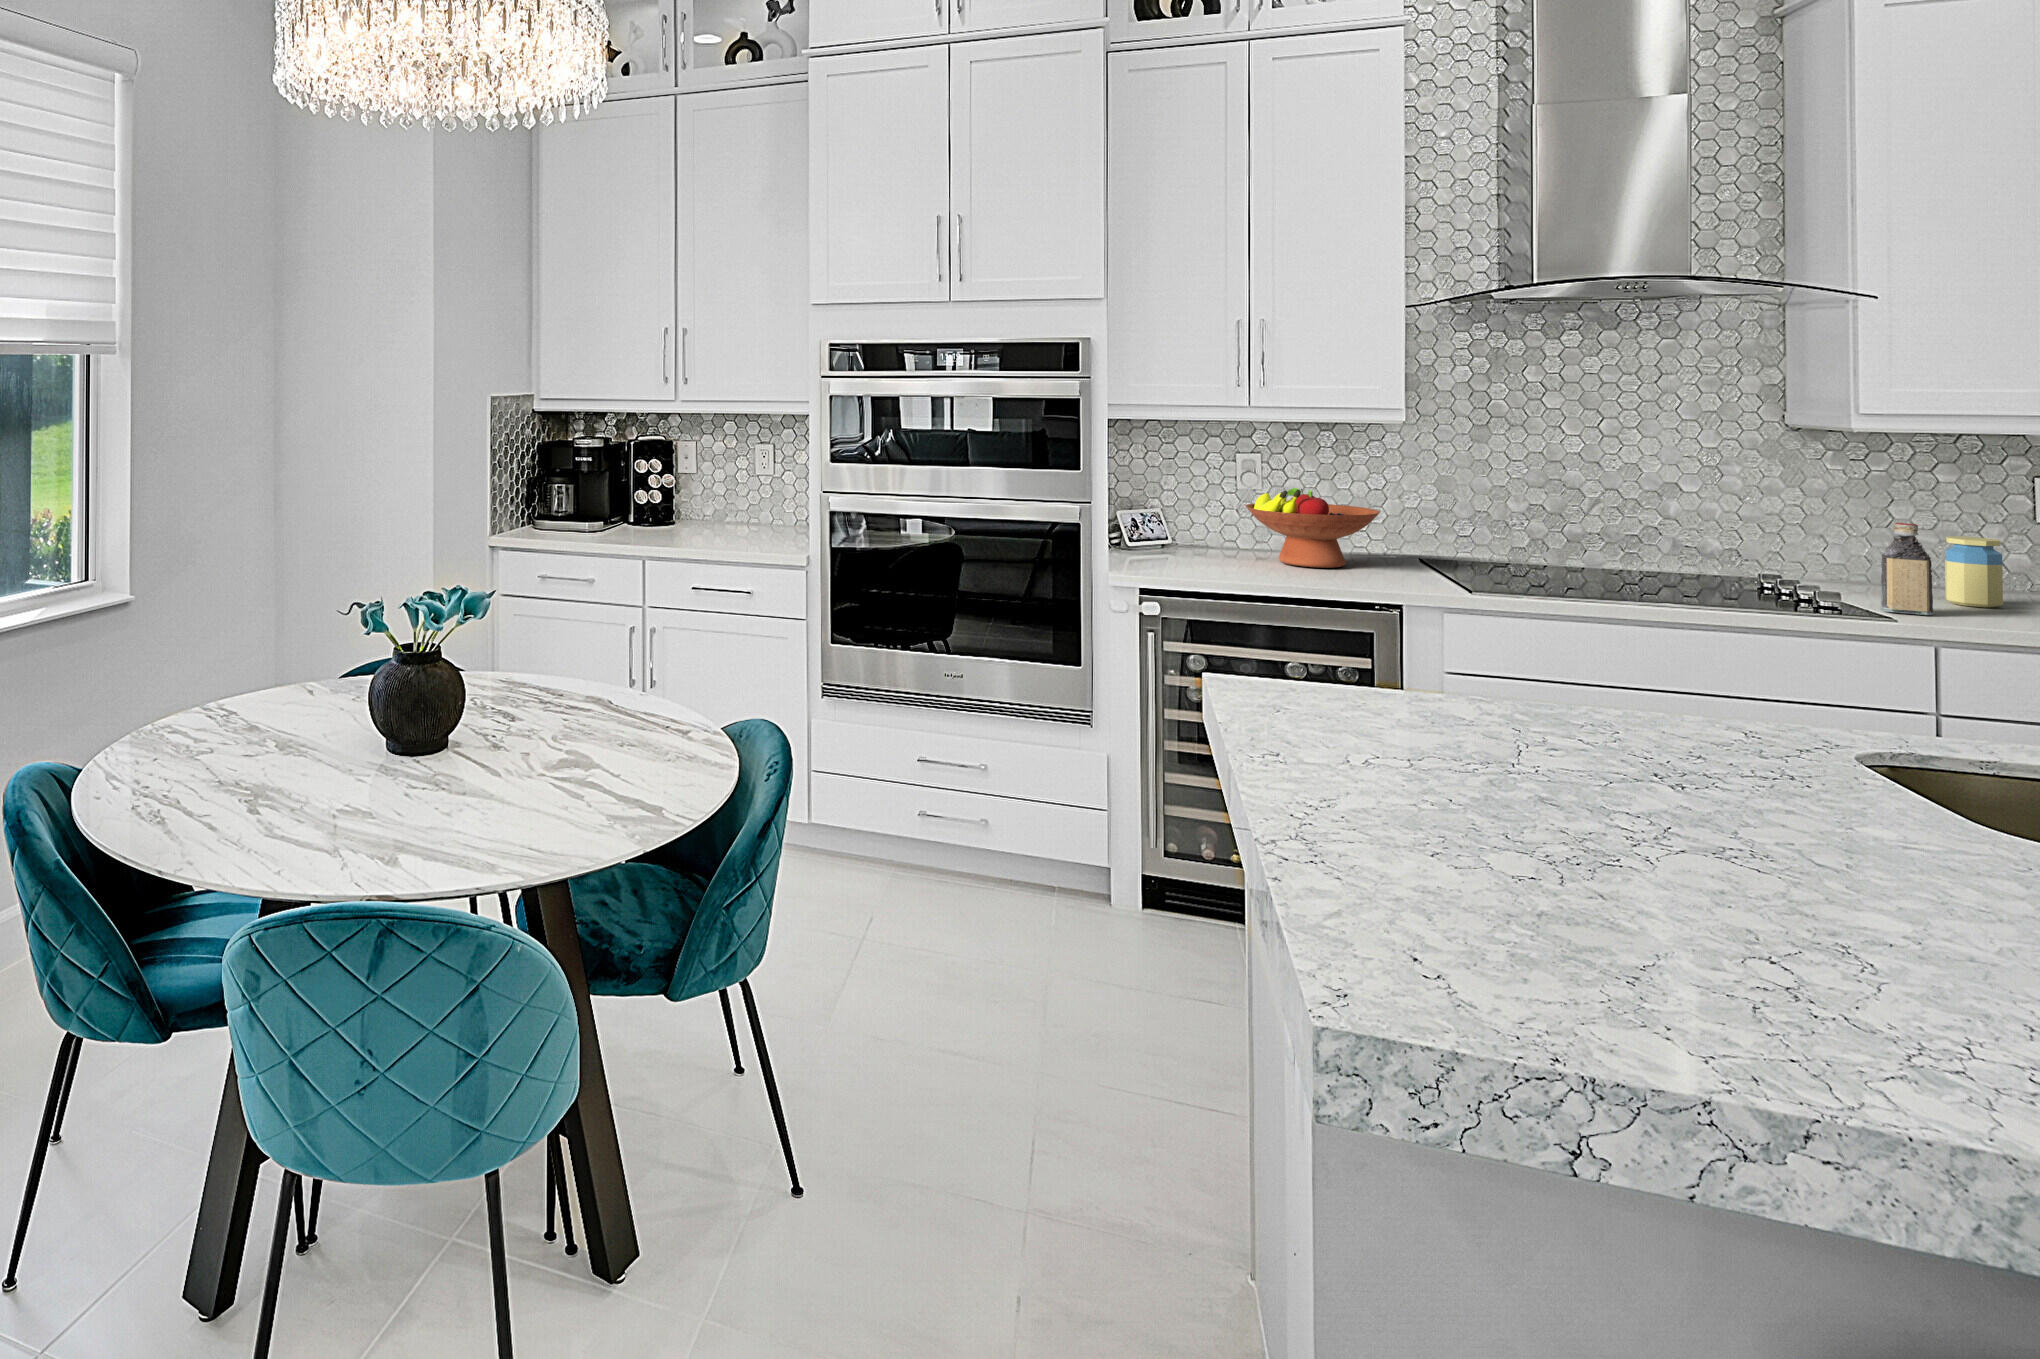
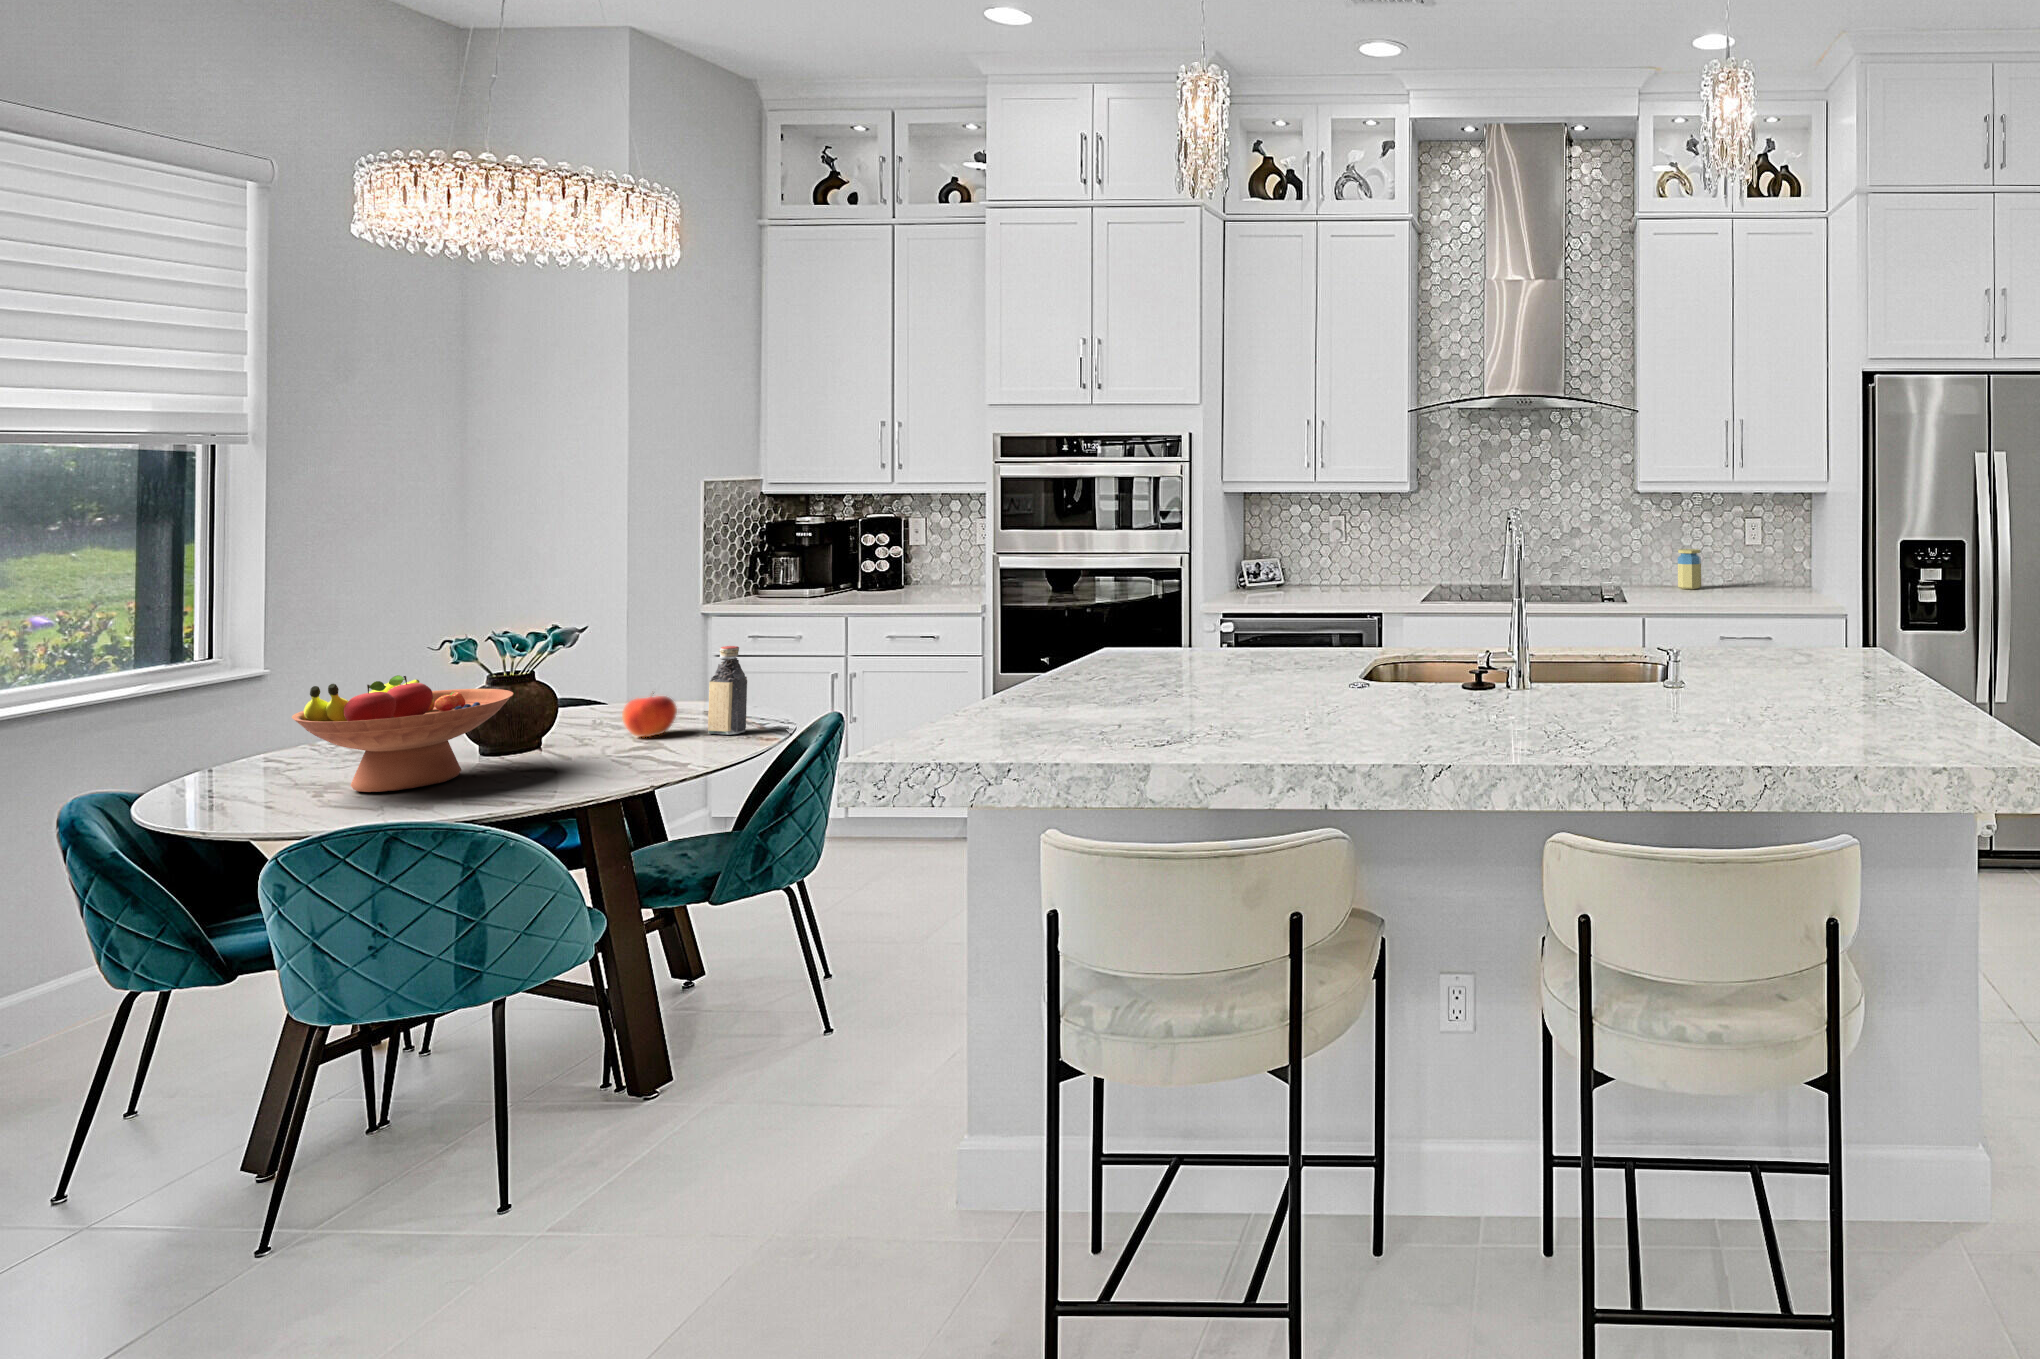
fruit bowl: present [1246,488,1380,568] -> present [292,675,513,792]
bottle: present [1881,523,1933,615] -> present [708,646,747,735]
apple: none [529,687,588,749] -> present [622,693,677,737]

